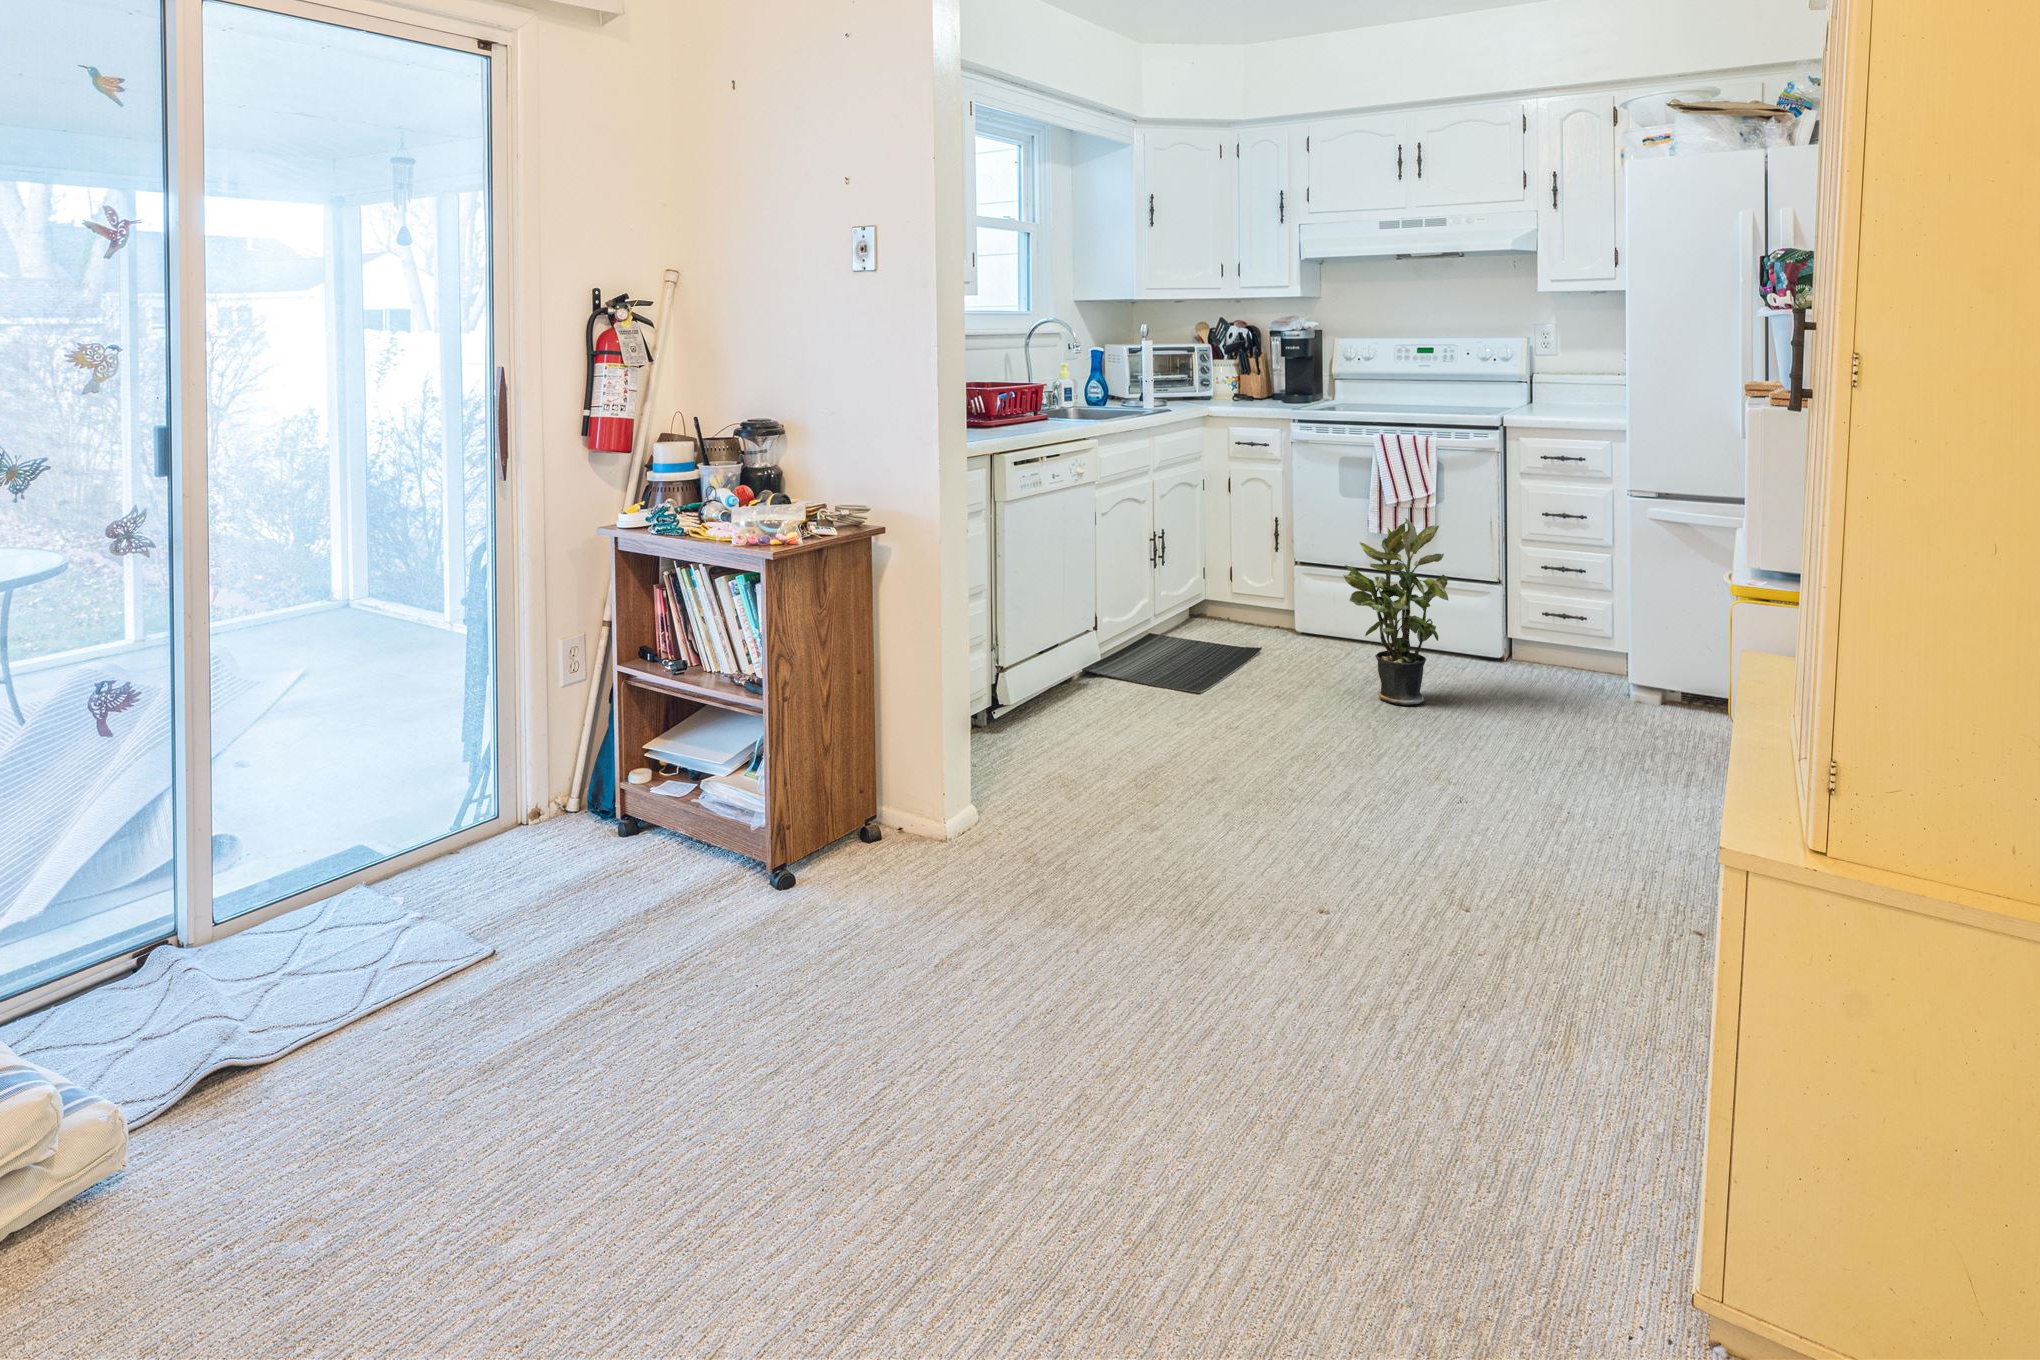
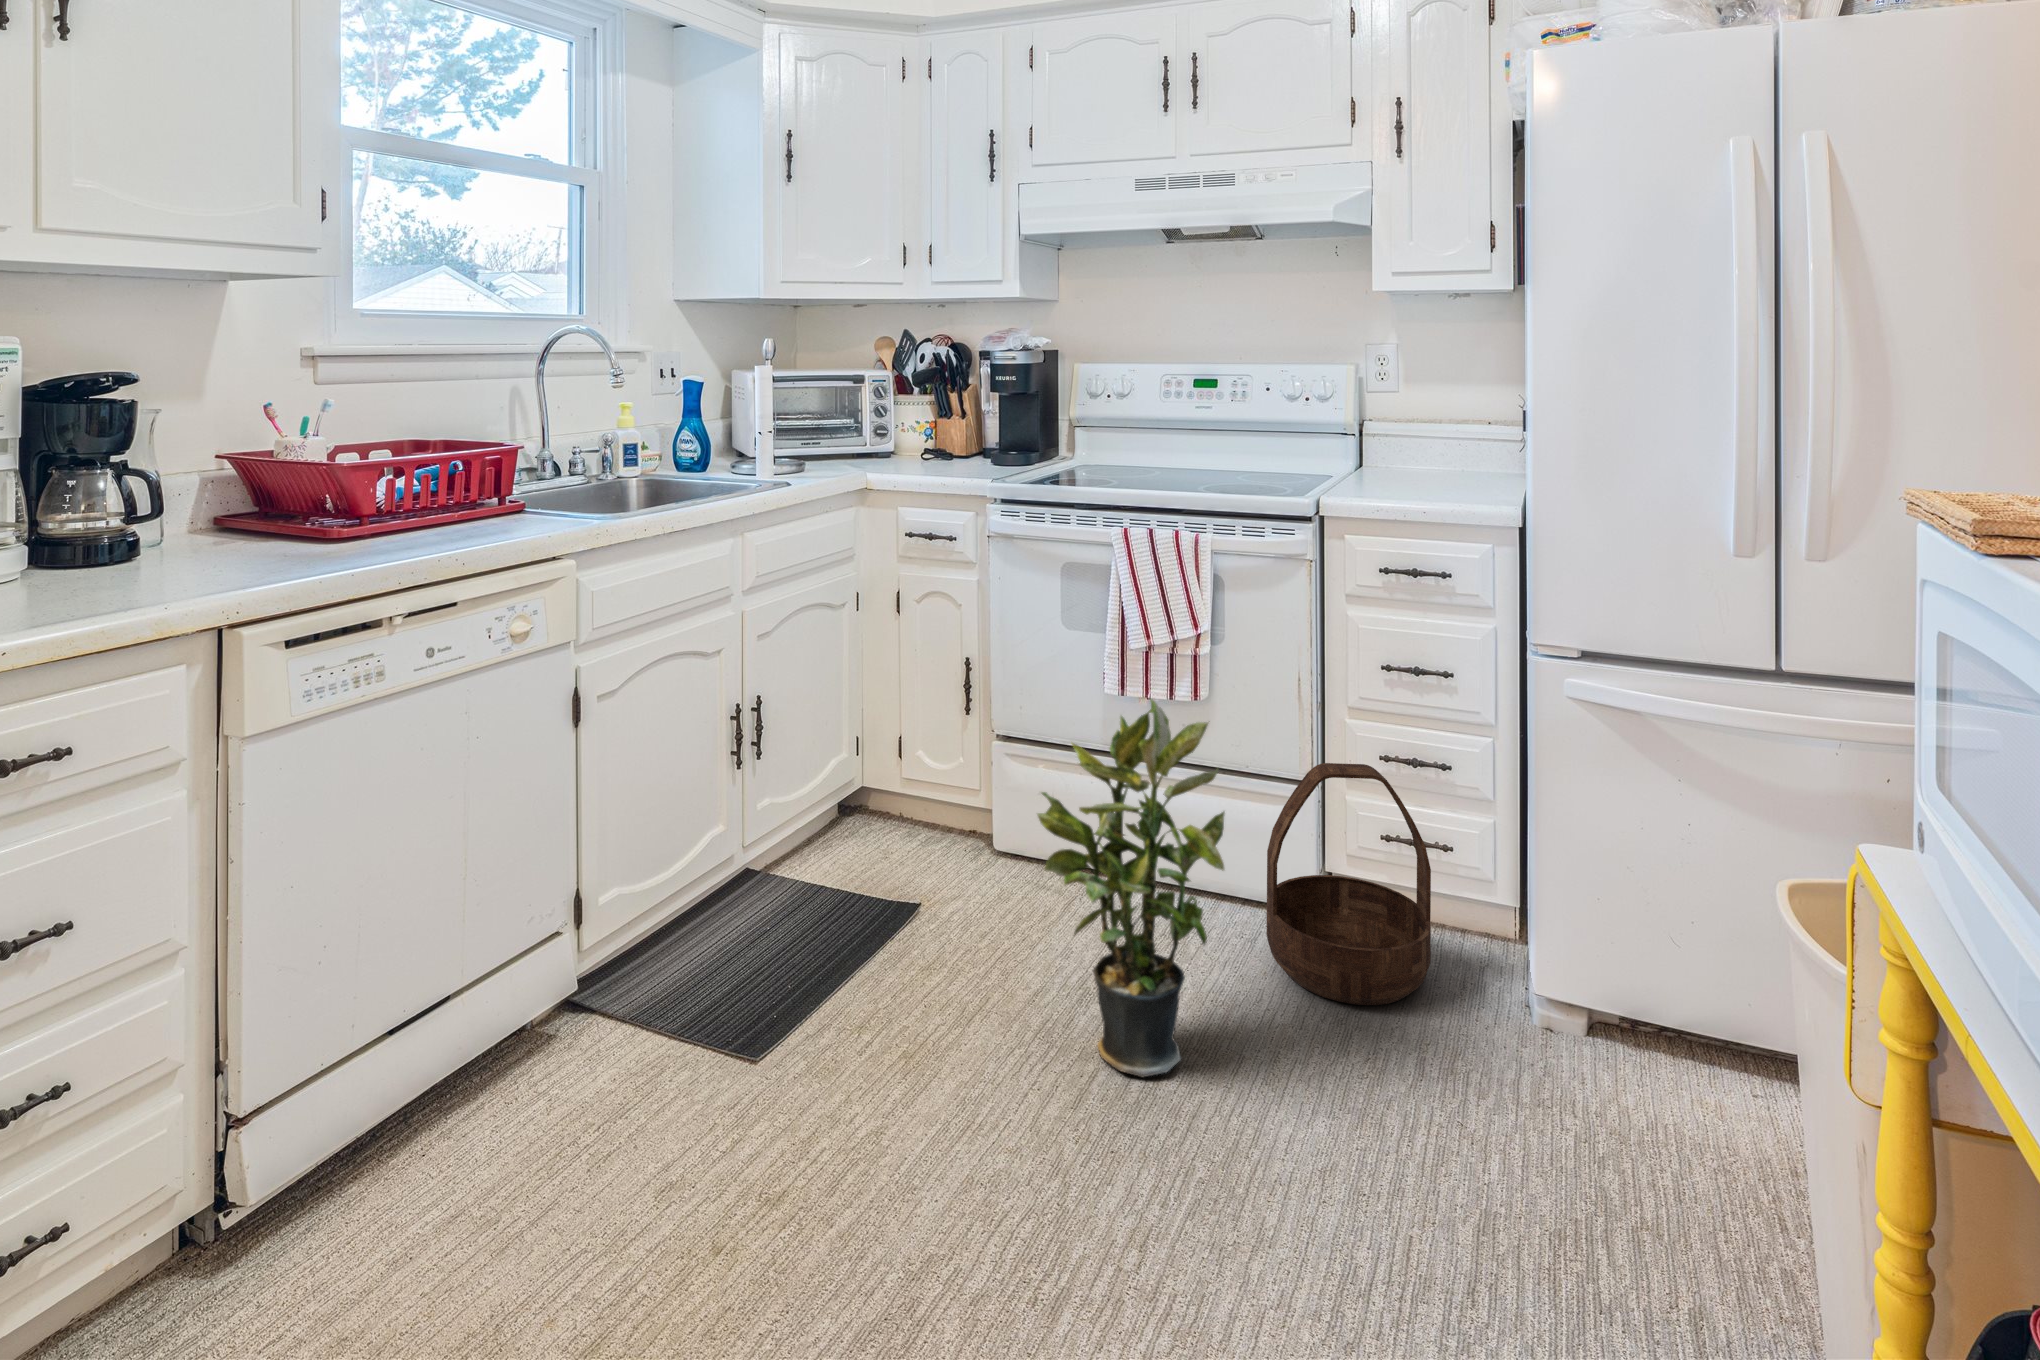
basket: none [1471,565,1570,691] -> present [1266,763,1431,1005]

